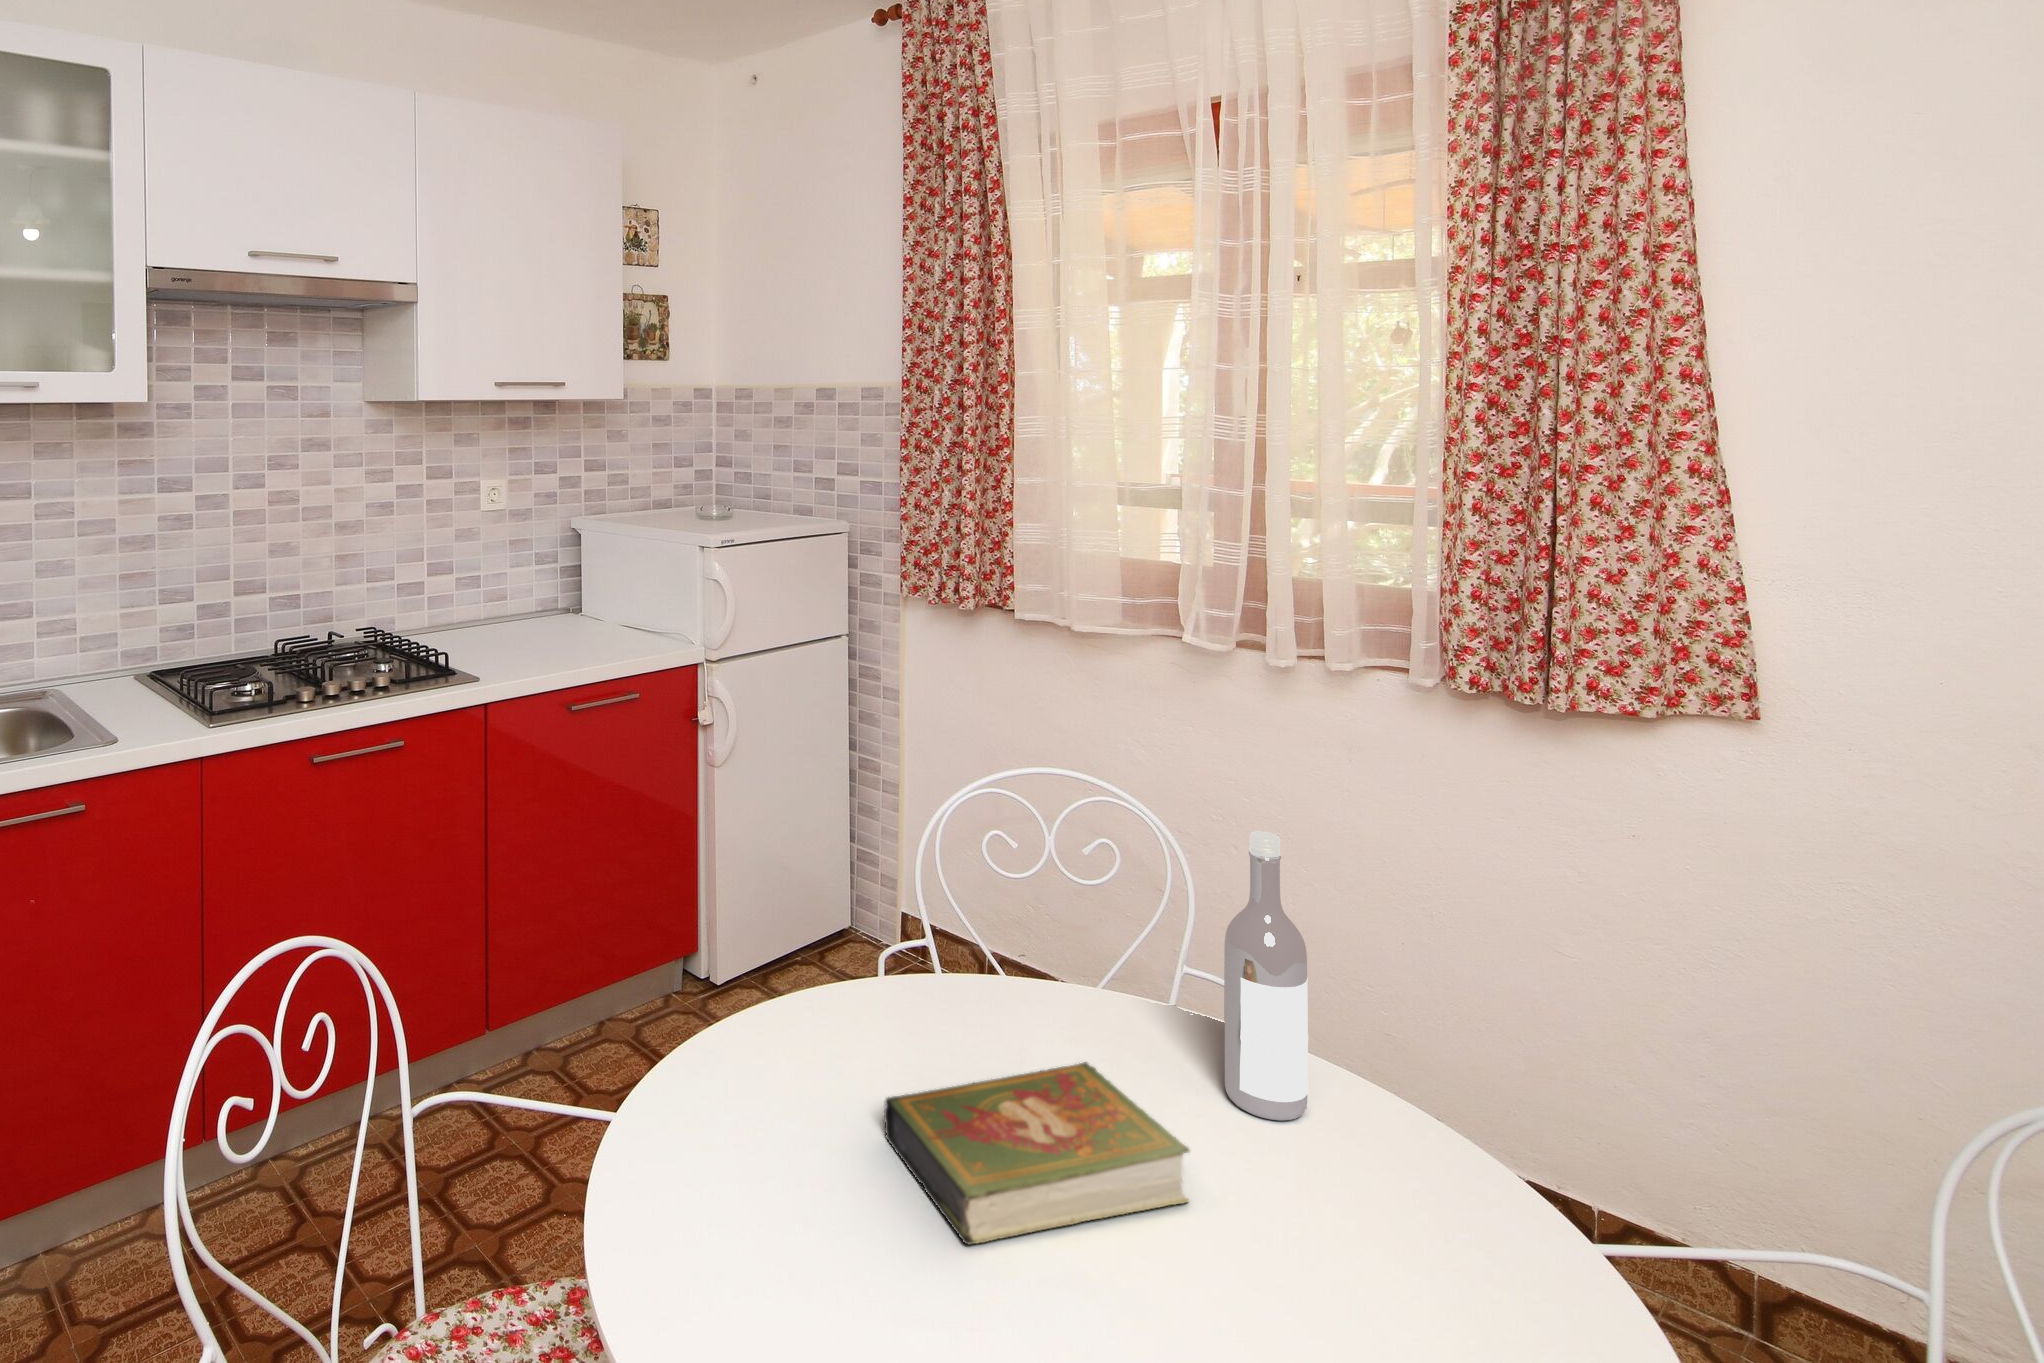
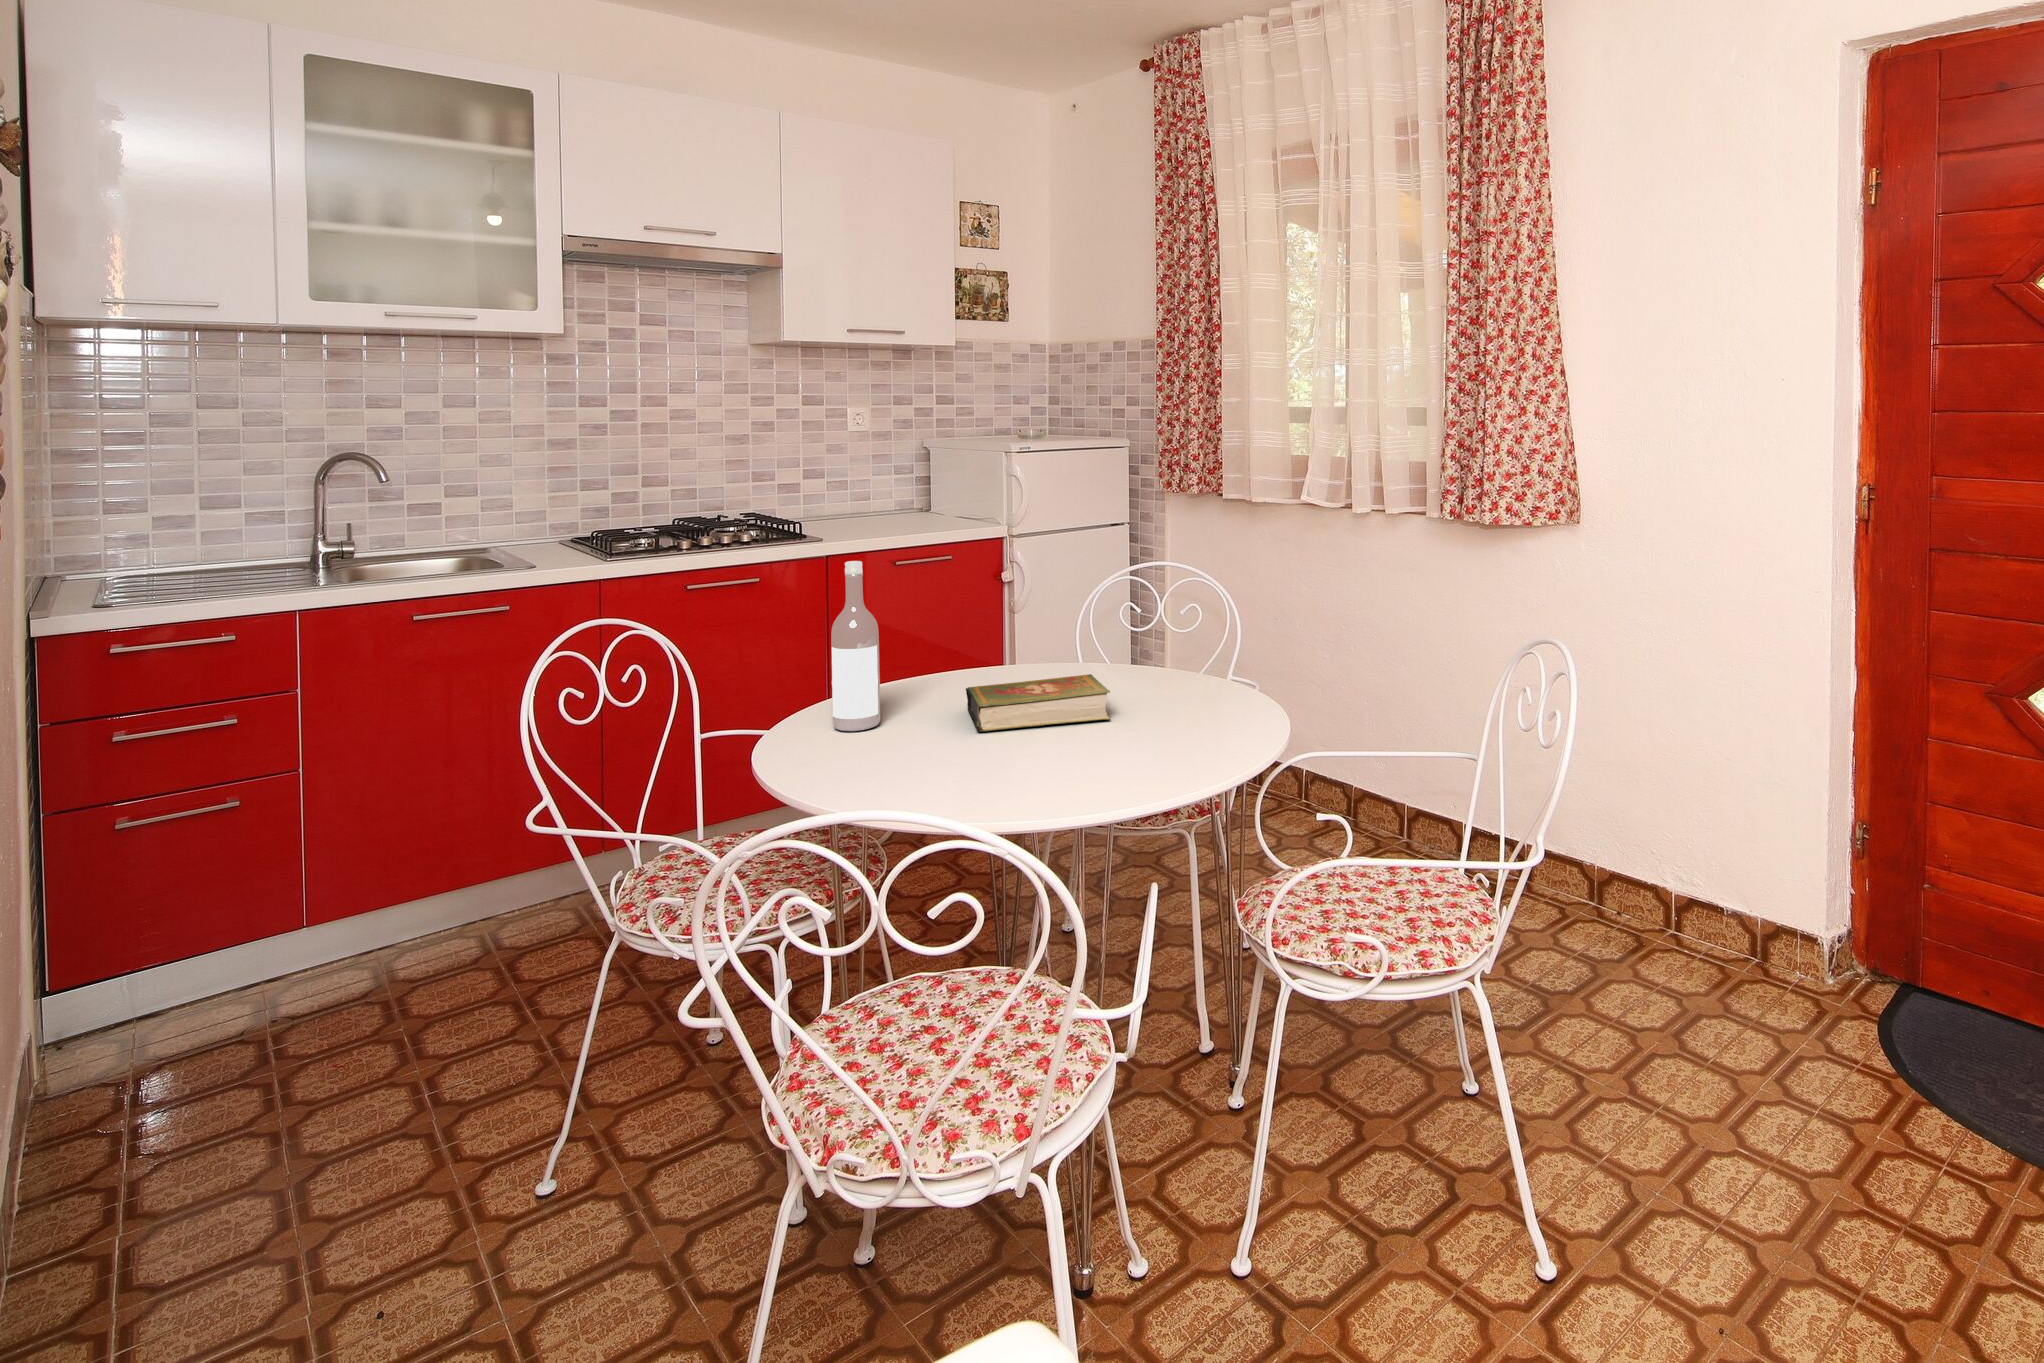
wine bottle: present [1224,831,1308,1121] -> present [831,561,880,731]

